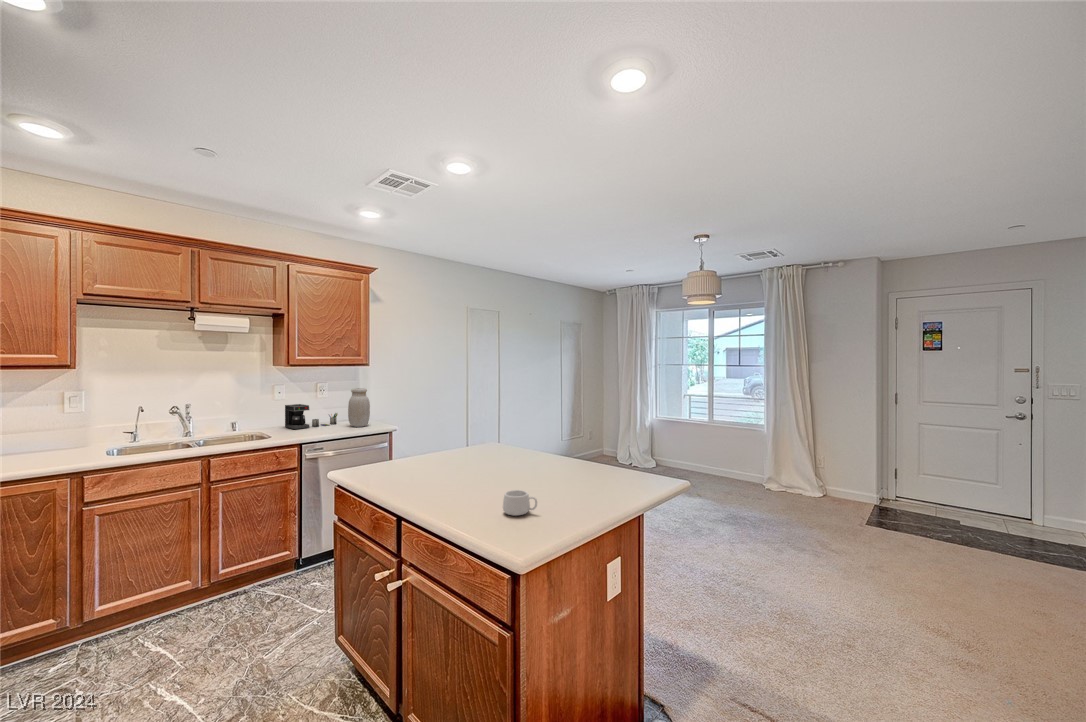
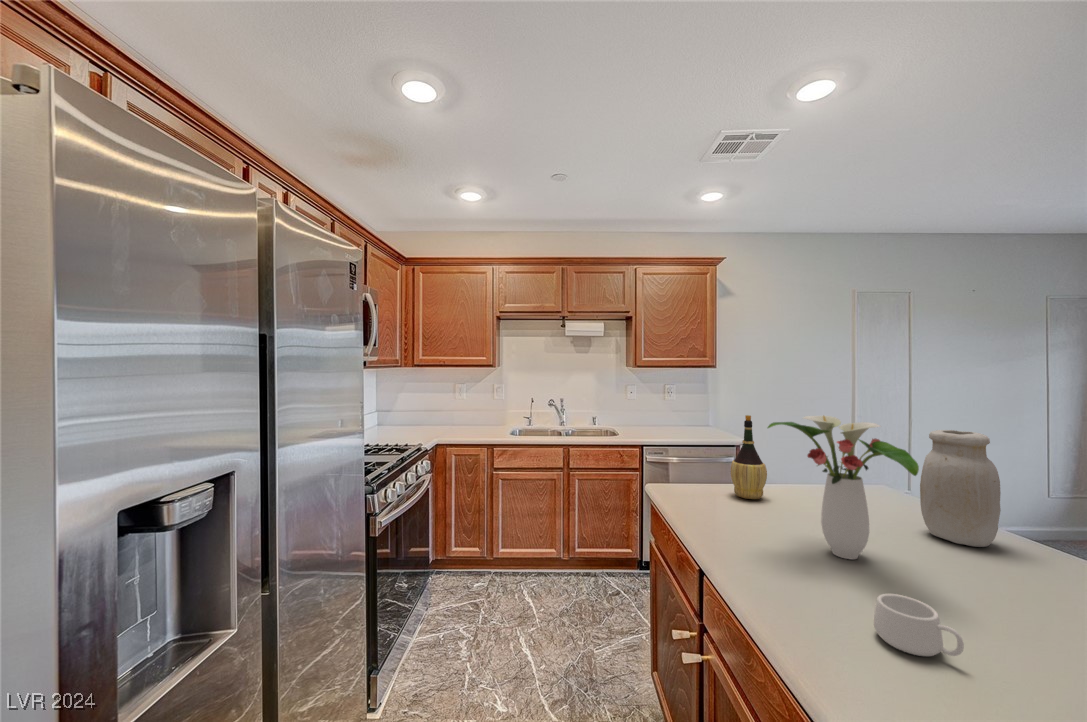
jar: present [348,388,370,427] -> present [920,430,1001,547]
flower arrangement: none [442,399,519,486] -> present [768,416,919,559]
coffee maker: present [285,404,338,429] -> none [636,405,684,429]
wine bottle: none [404,404,430,467] -> present [730,415,767,499]

